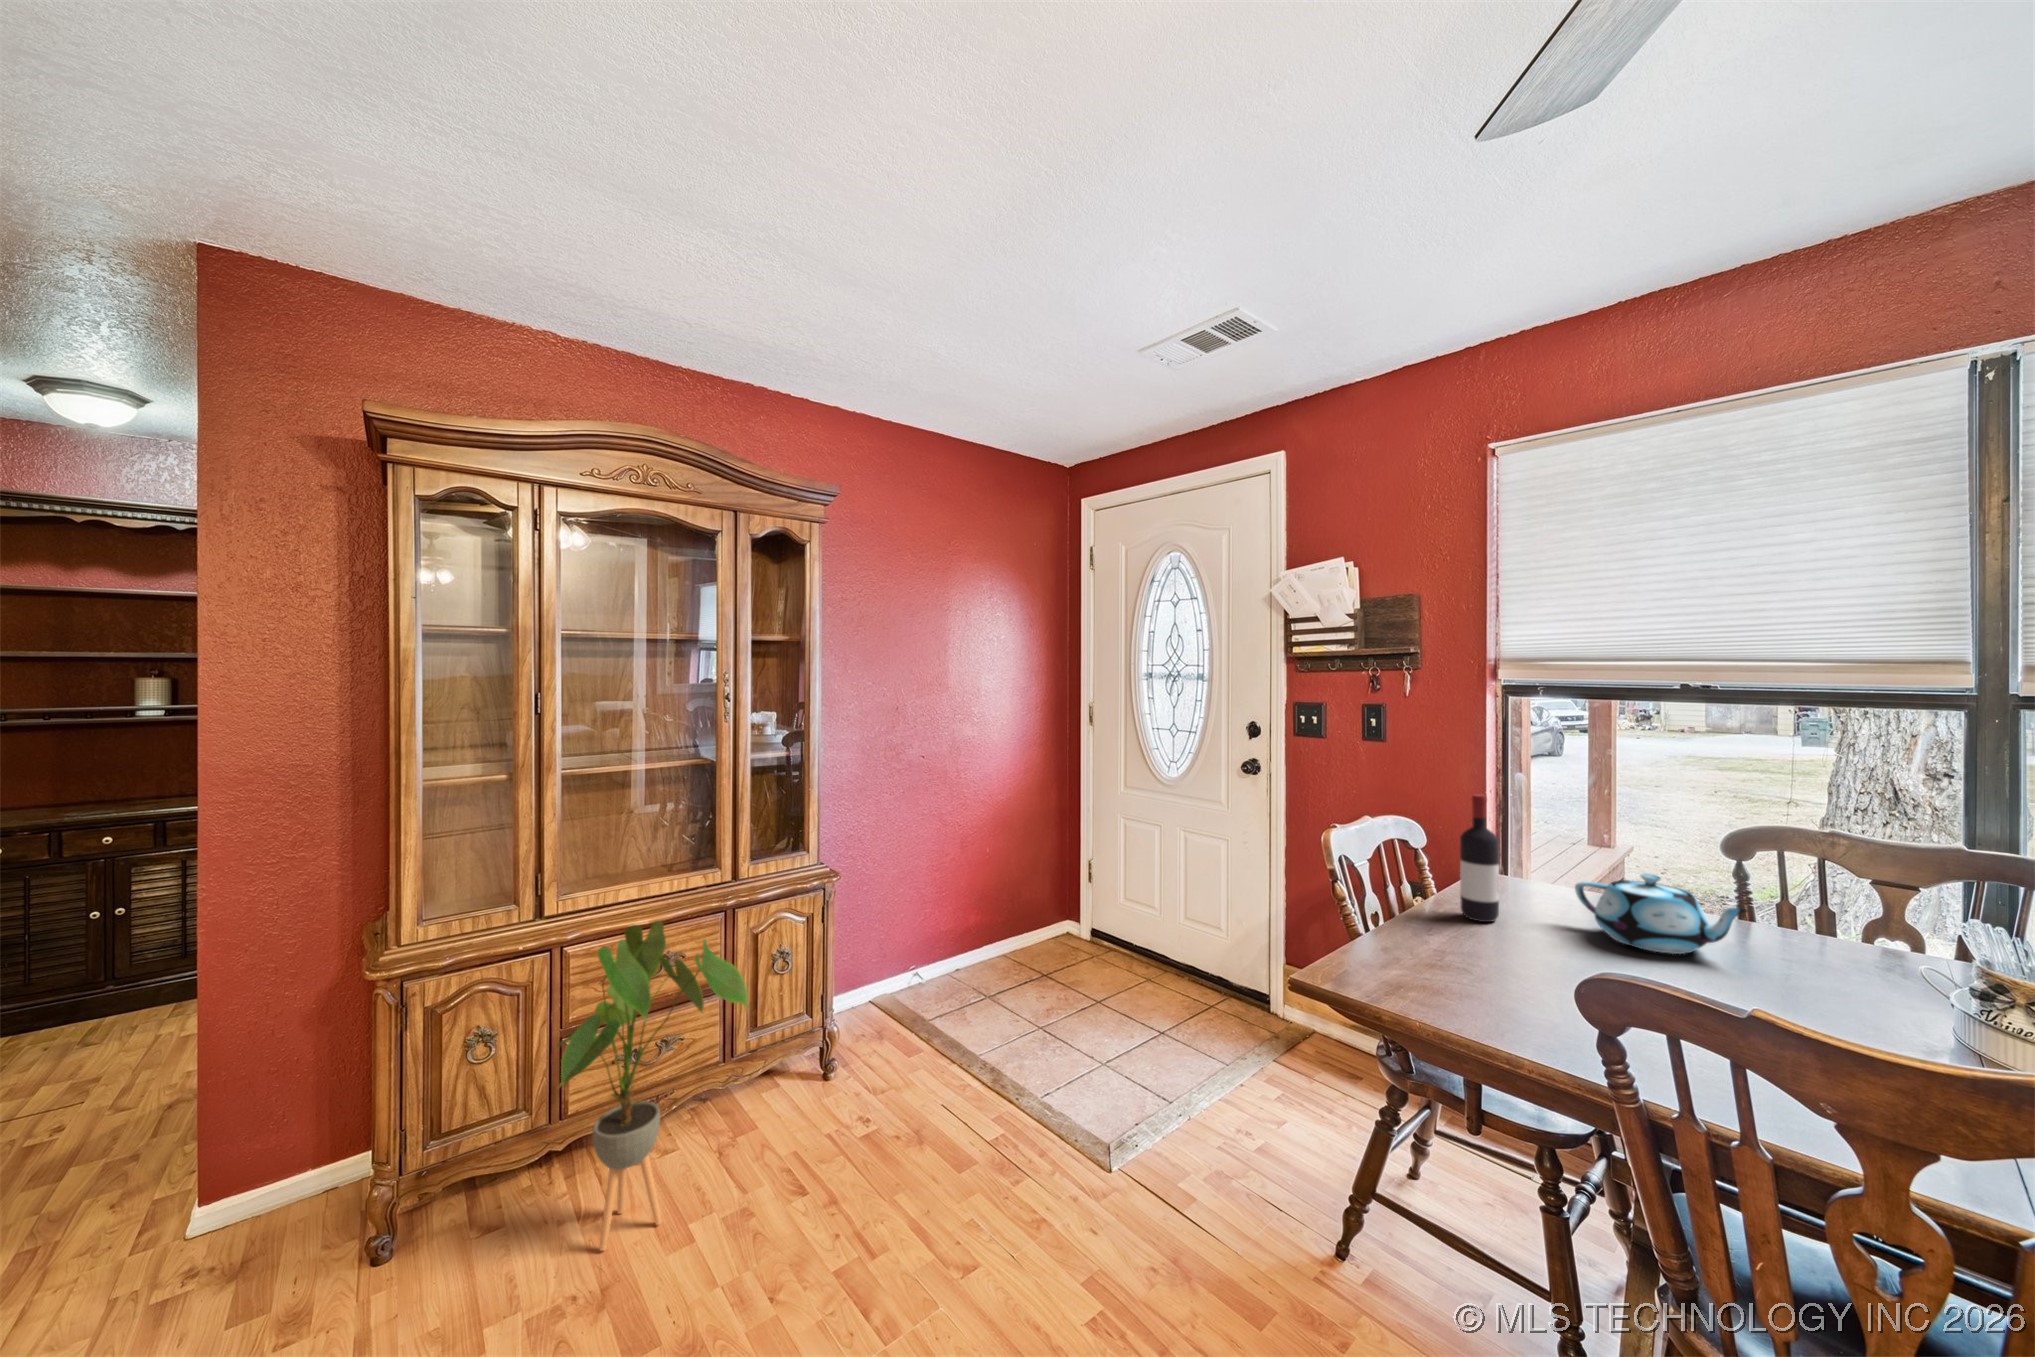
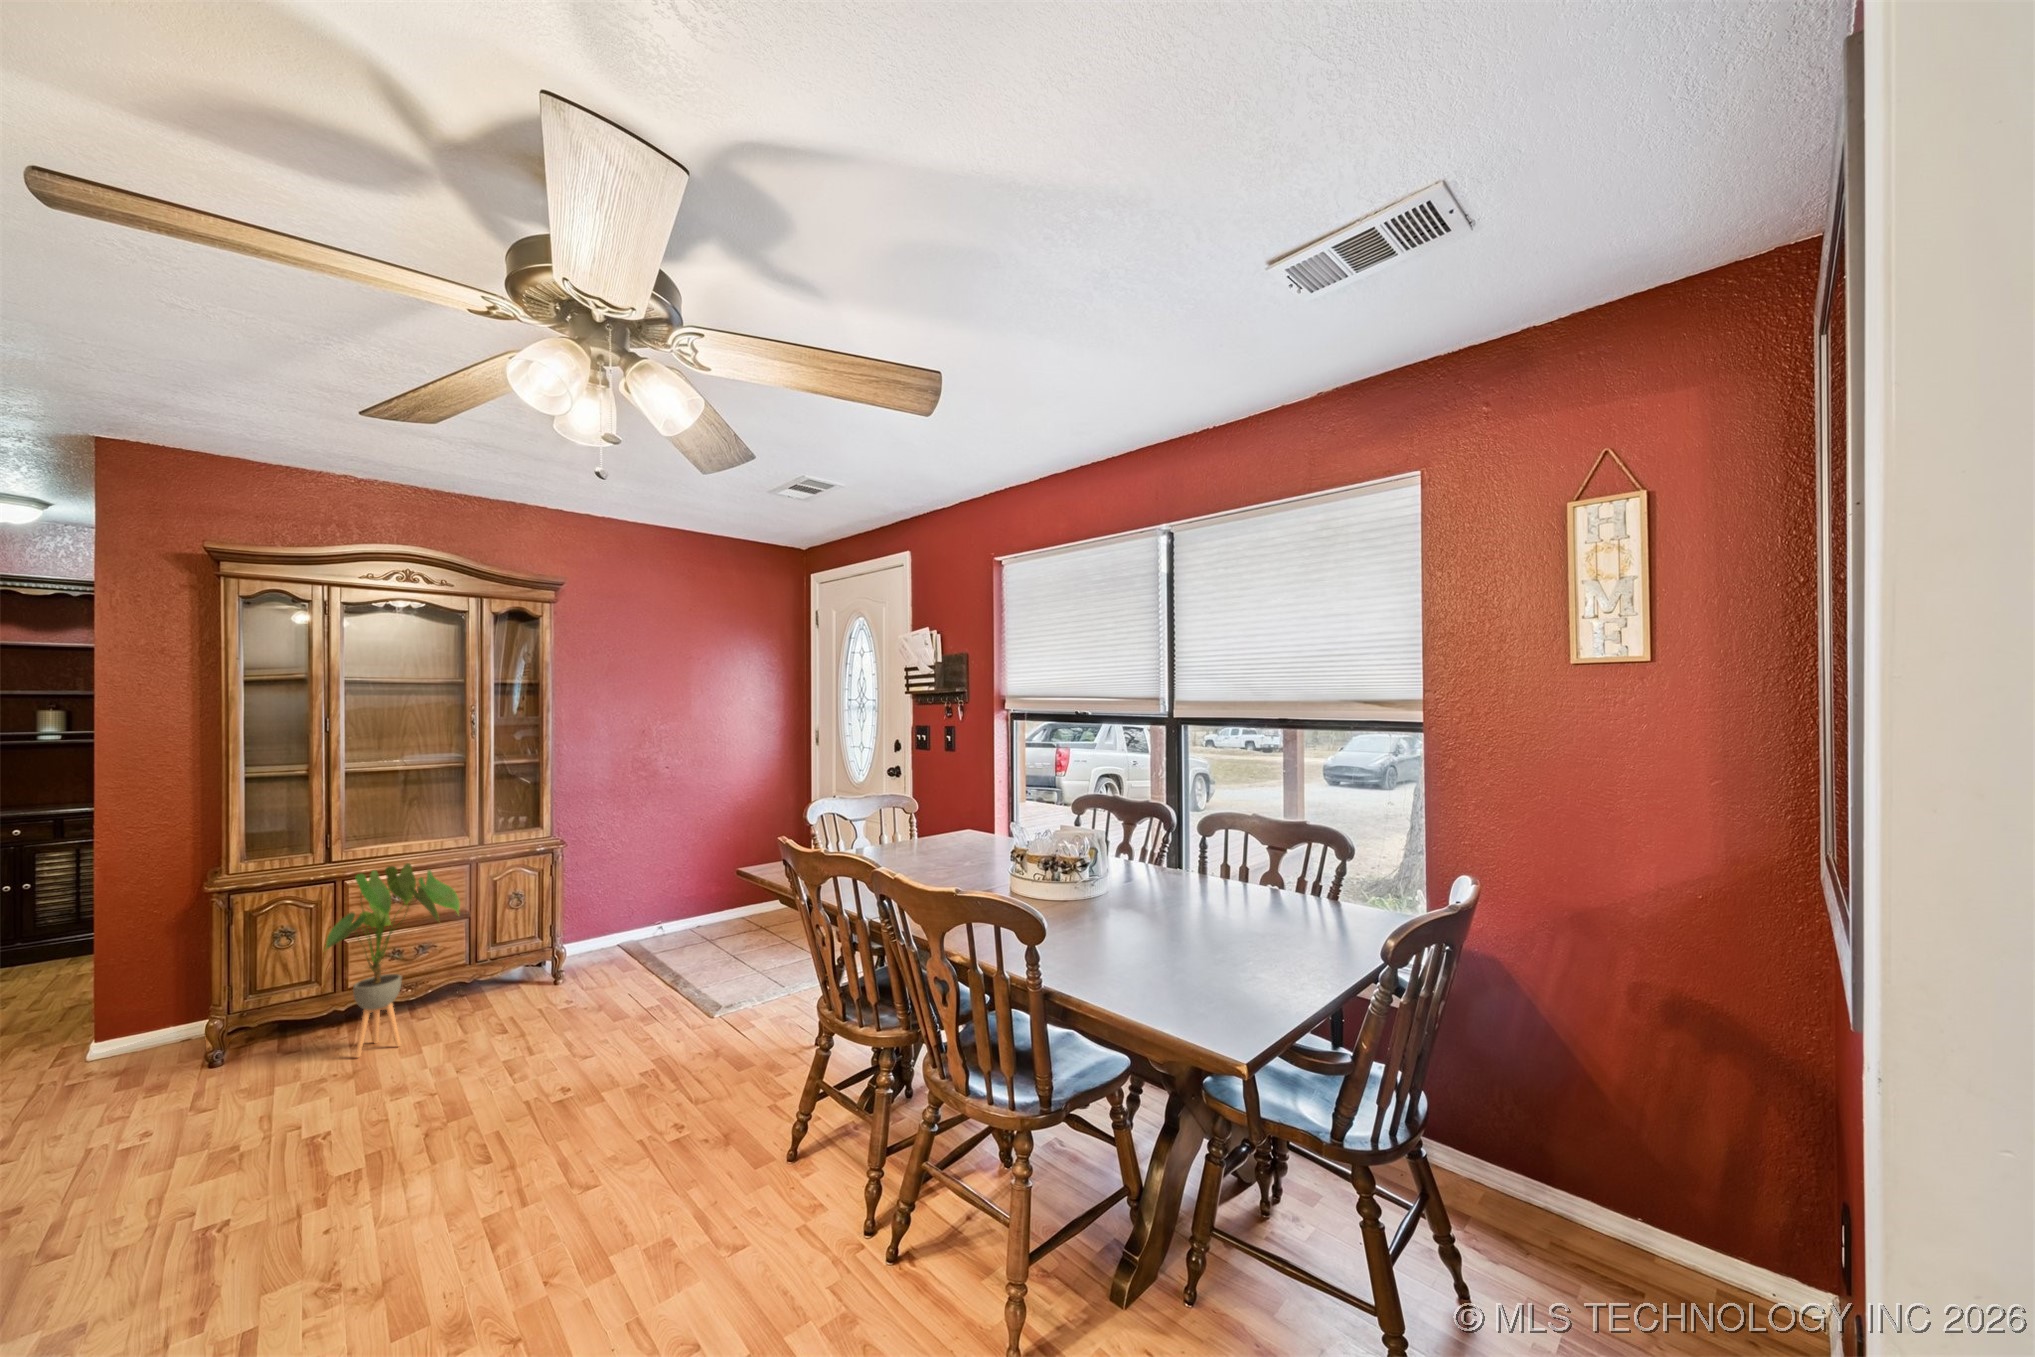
wine bottle: present [1460,794,1499,922] -> none [882,775,901,847]
teapot: present [1575,874,1750,954] -> none [927,815,975,856]

